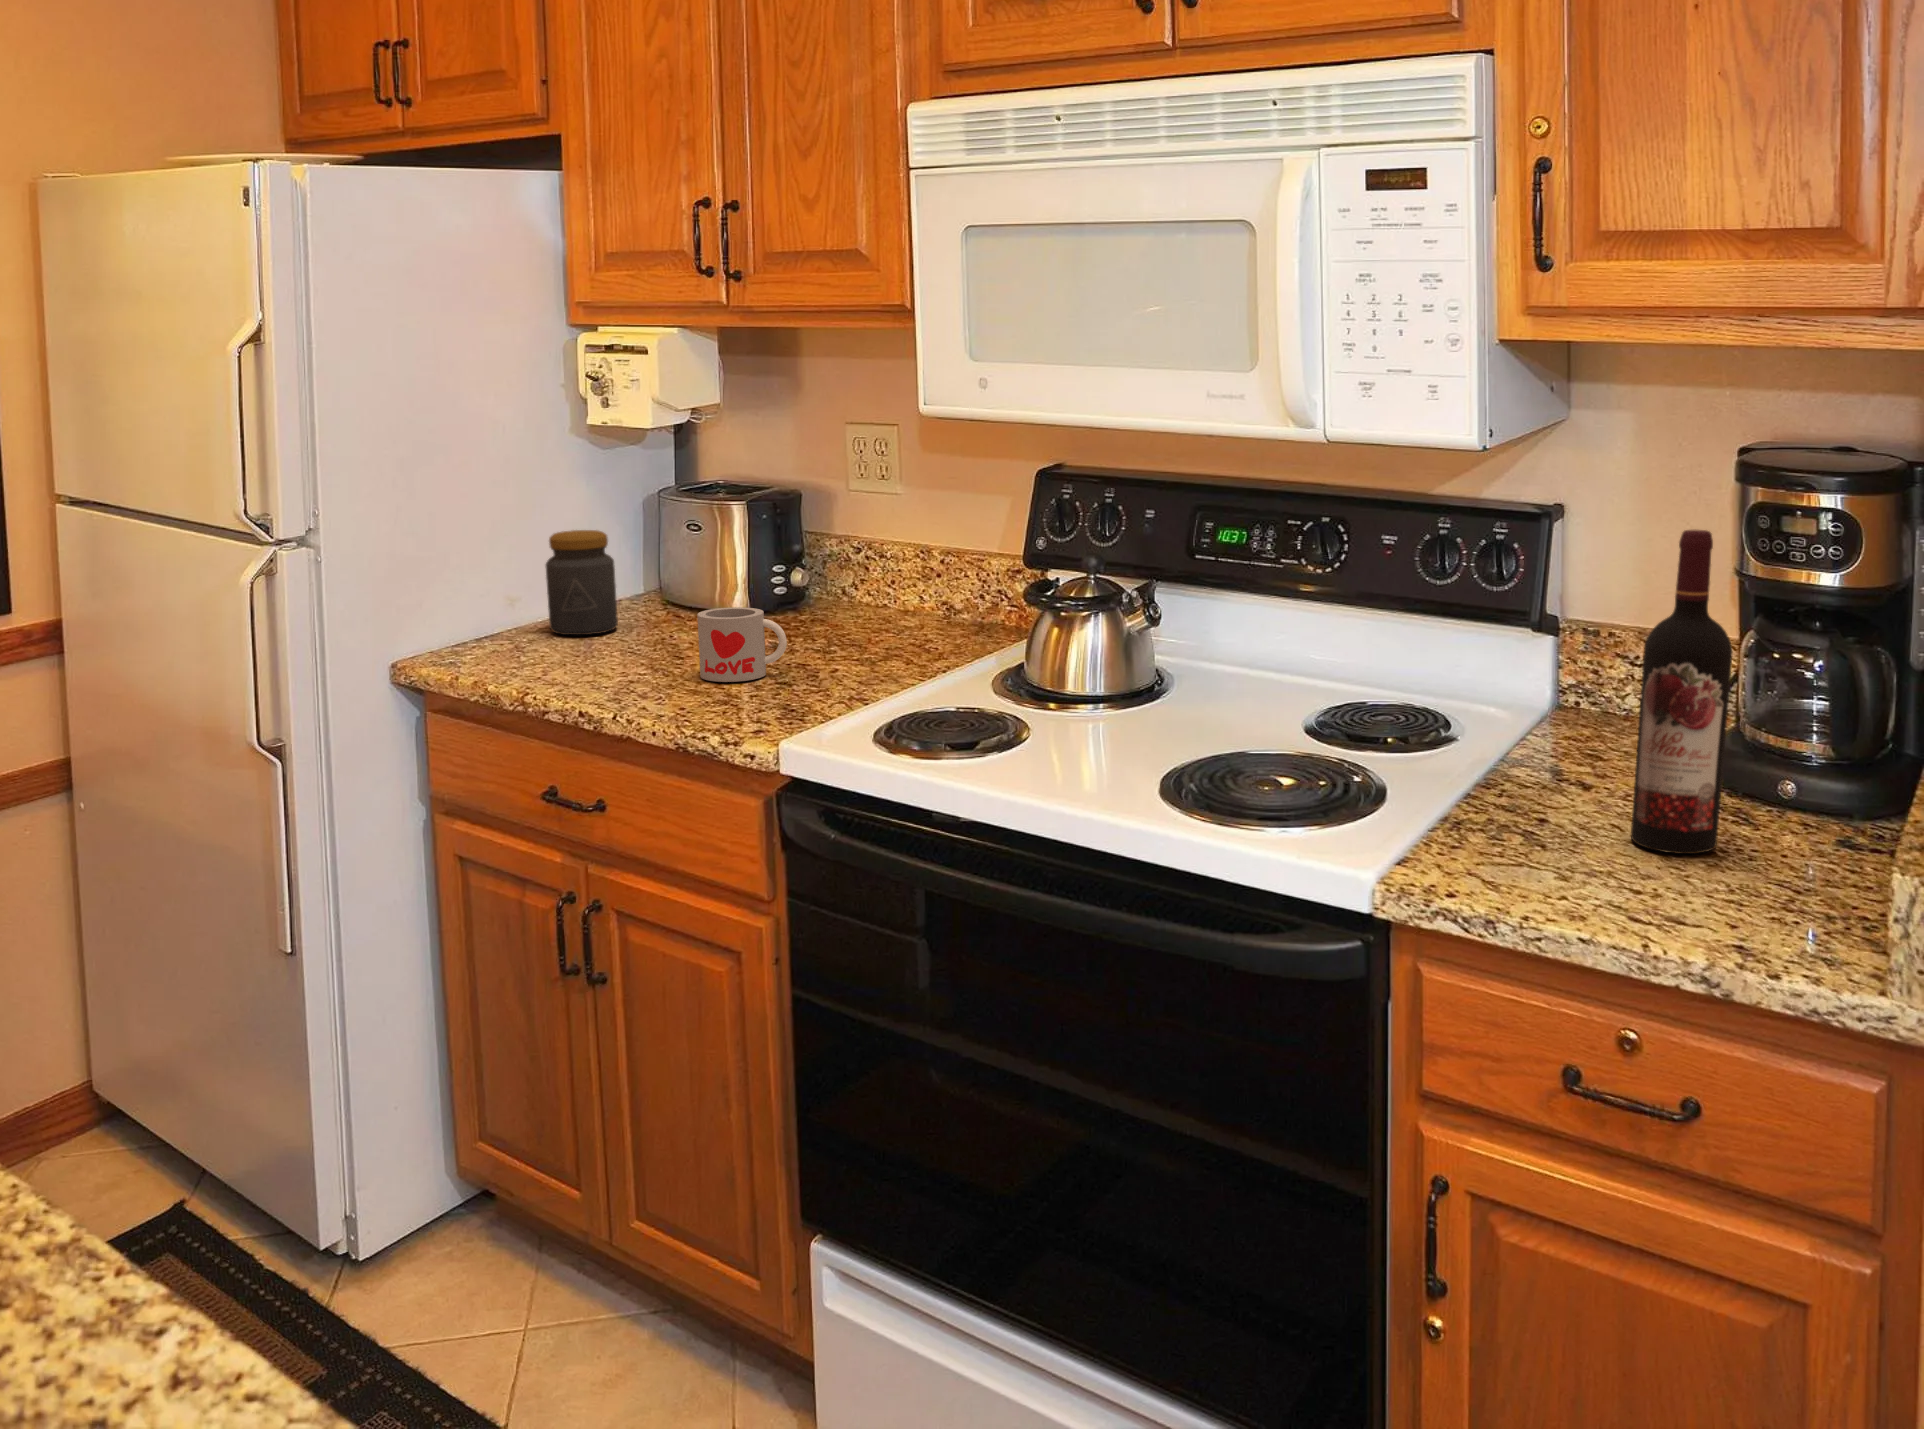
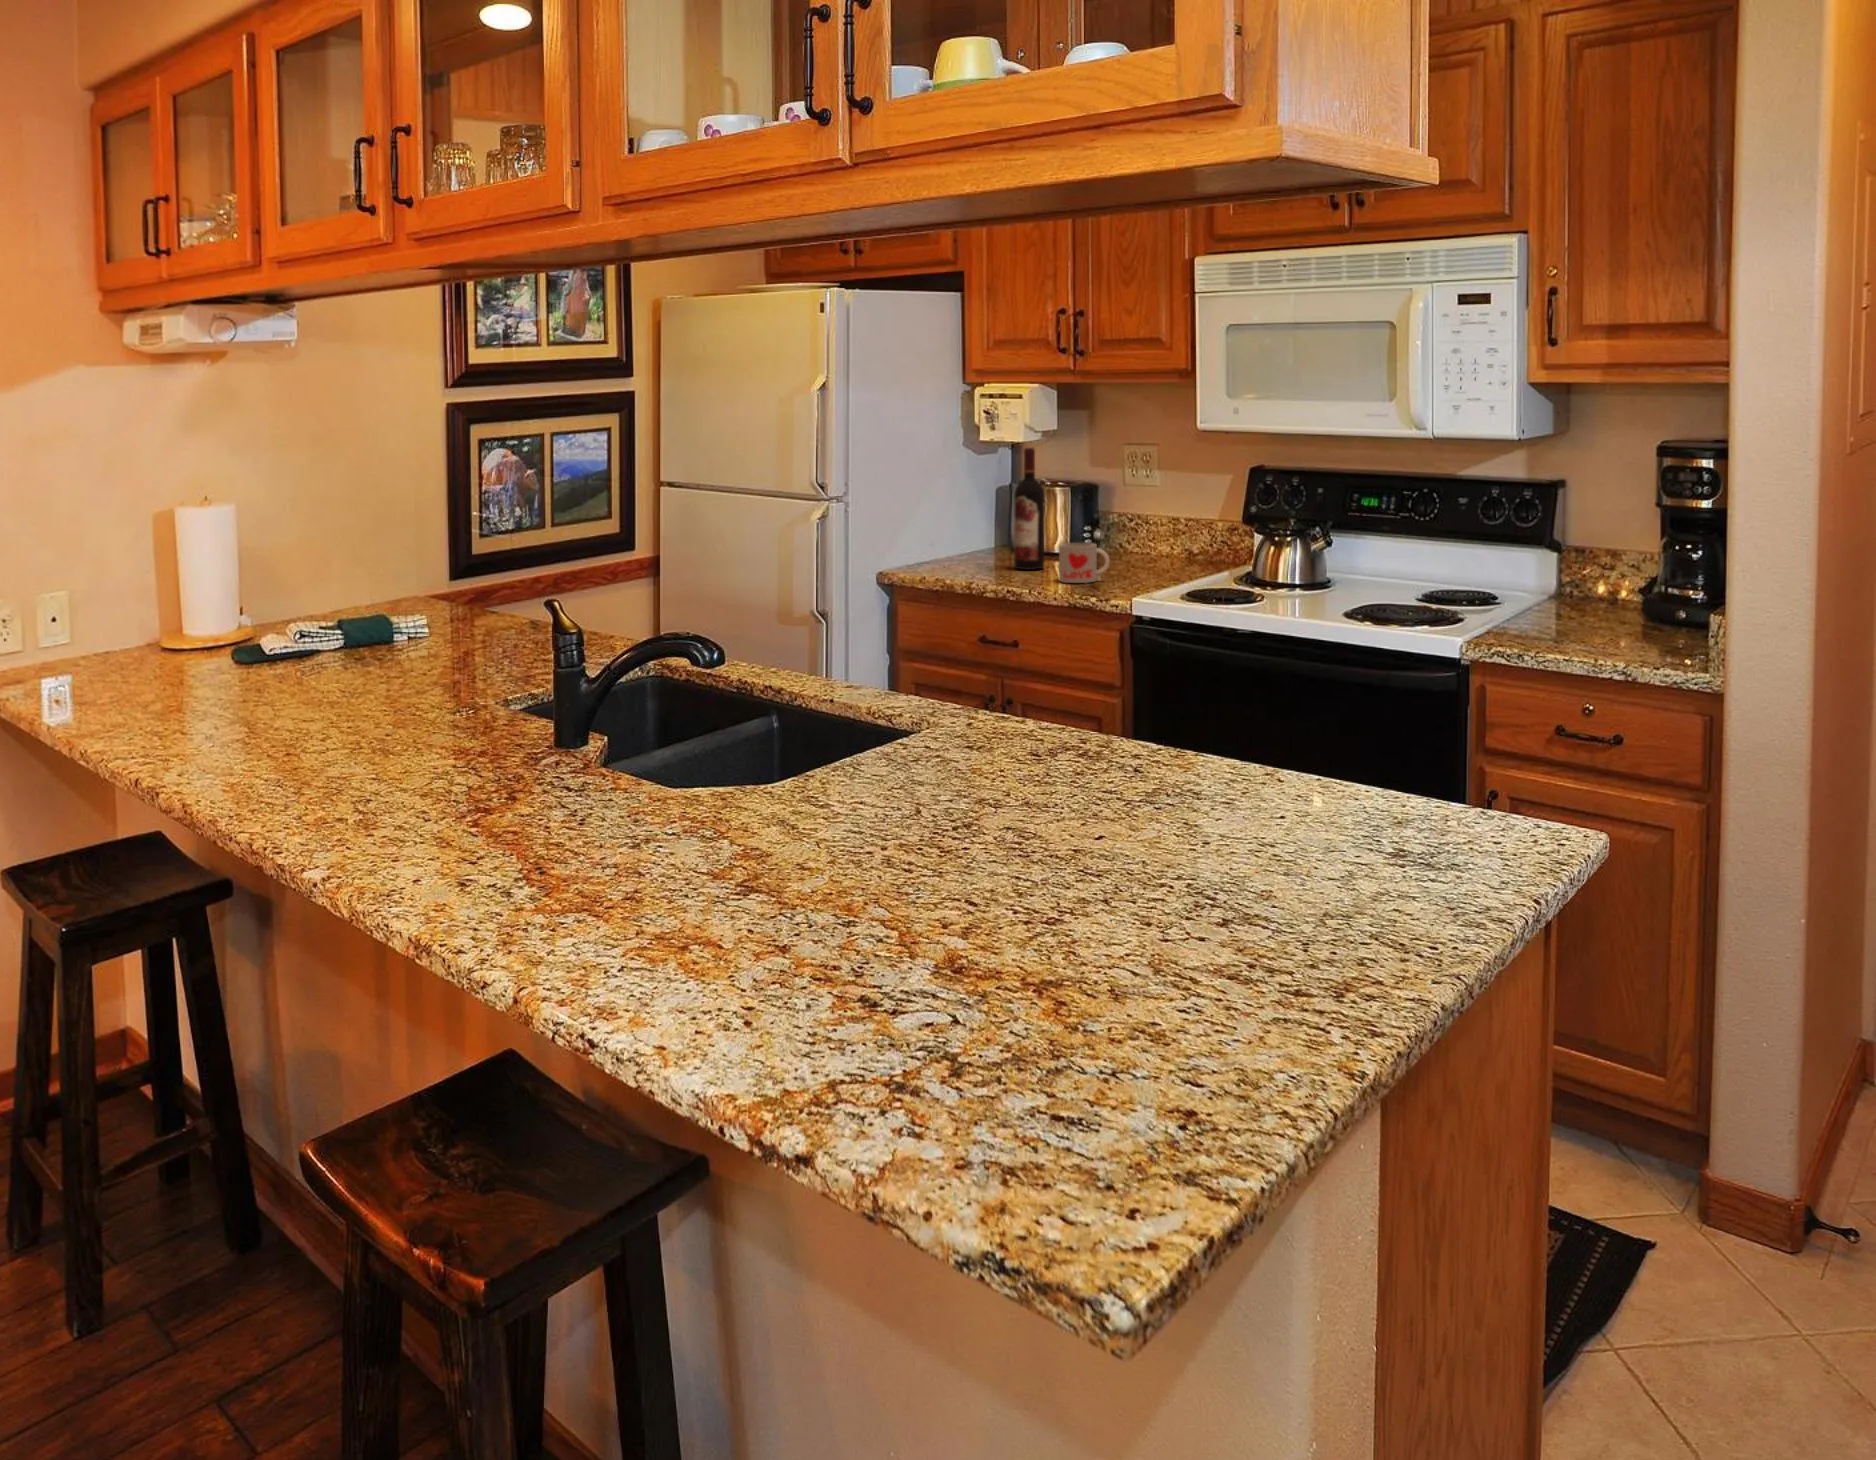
jar: present [546,530,618,635] -> none [952,504,993,565]
wine bottle: present [1631,530,1733,854] -> present [1014,448,1045,570]

